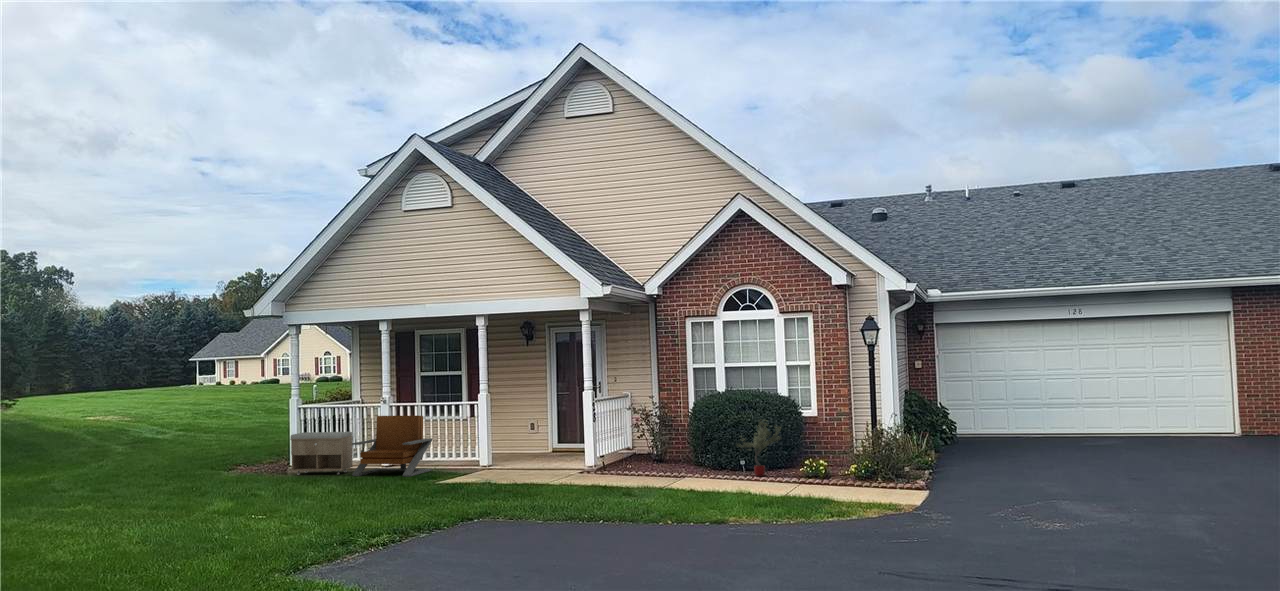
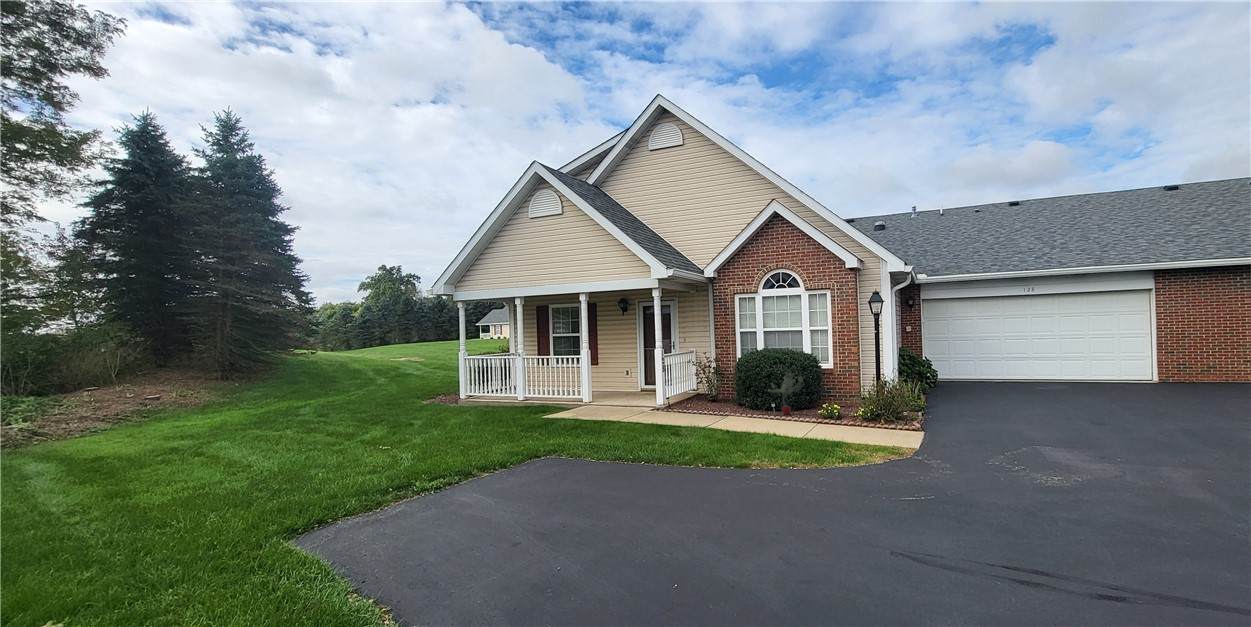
lounge chair: present [352,416,432,476] -> none [504,363,558,406]
storage bench: present [290,432,353,475] -> none [467,374,509,402]

